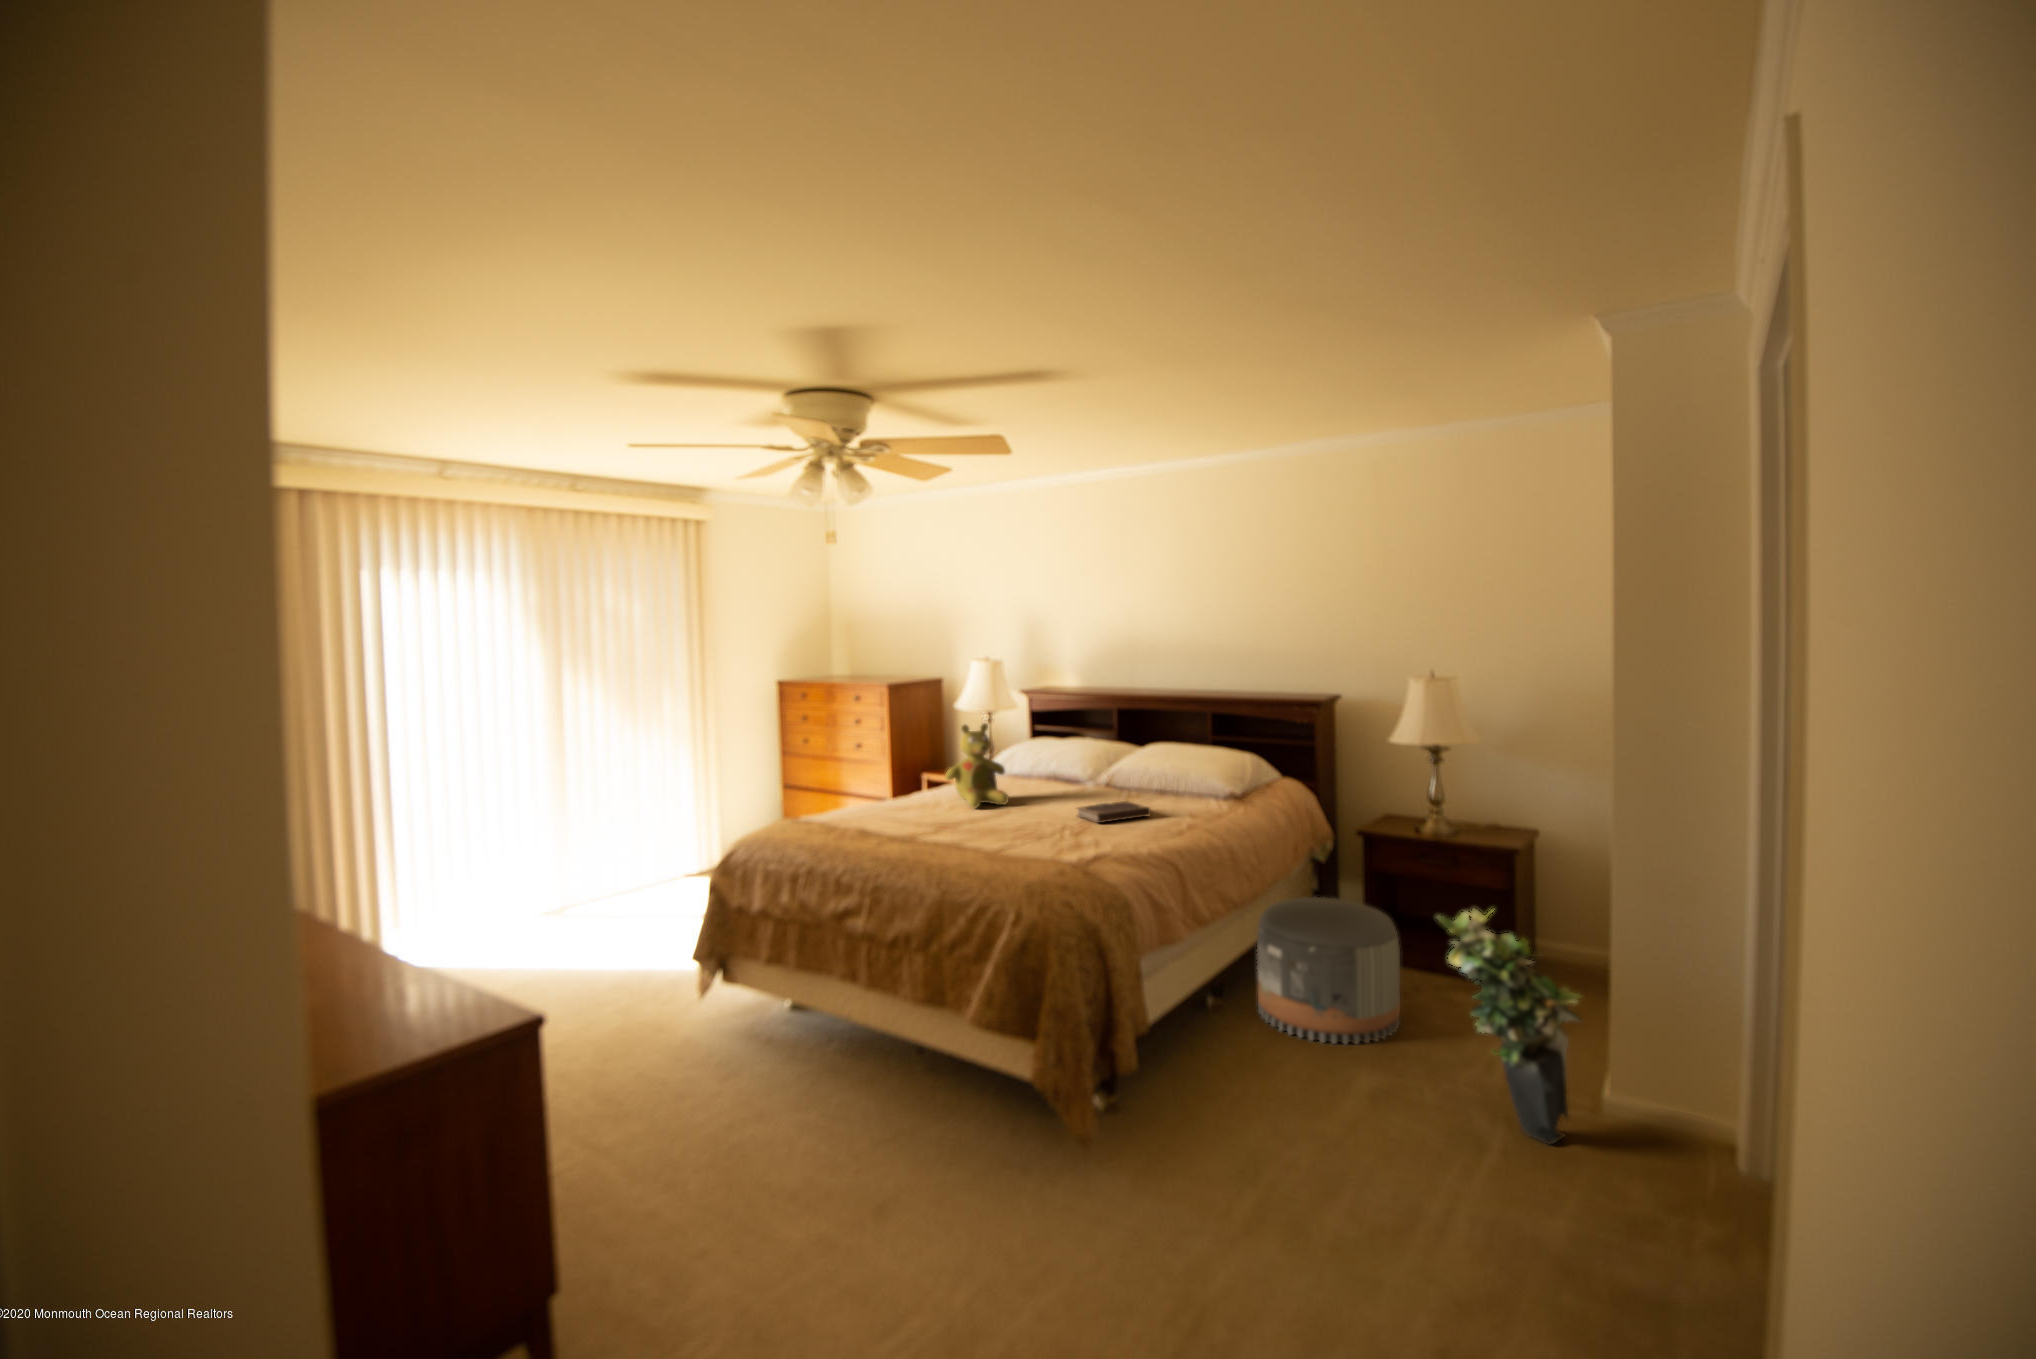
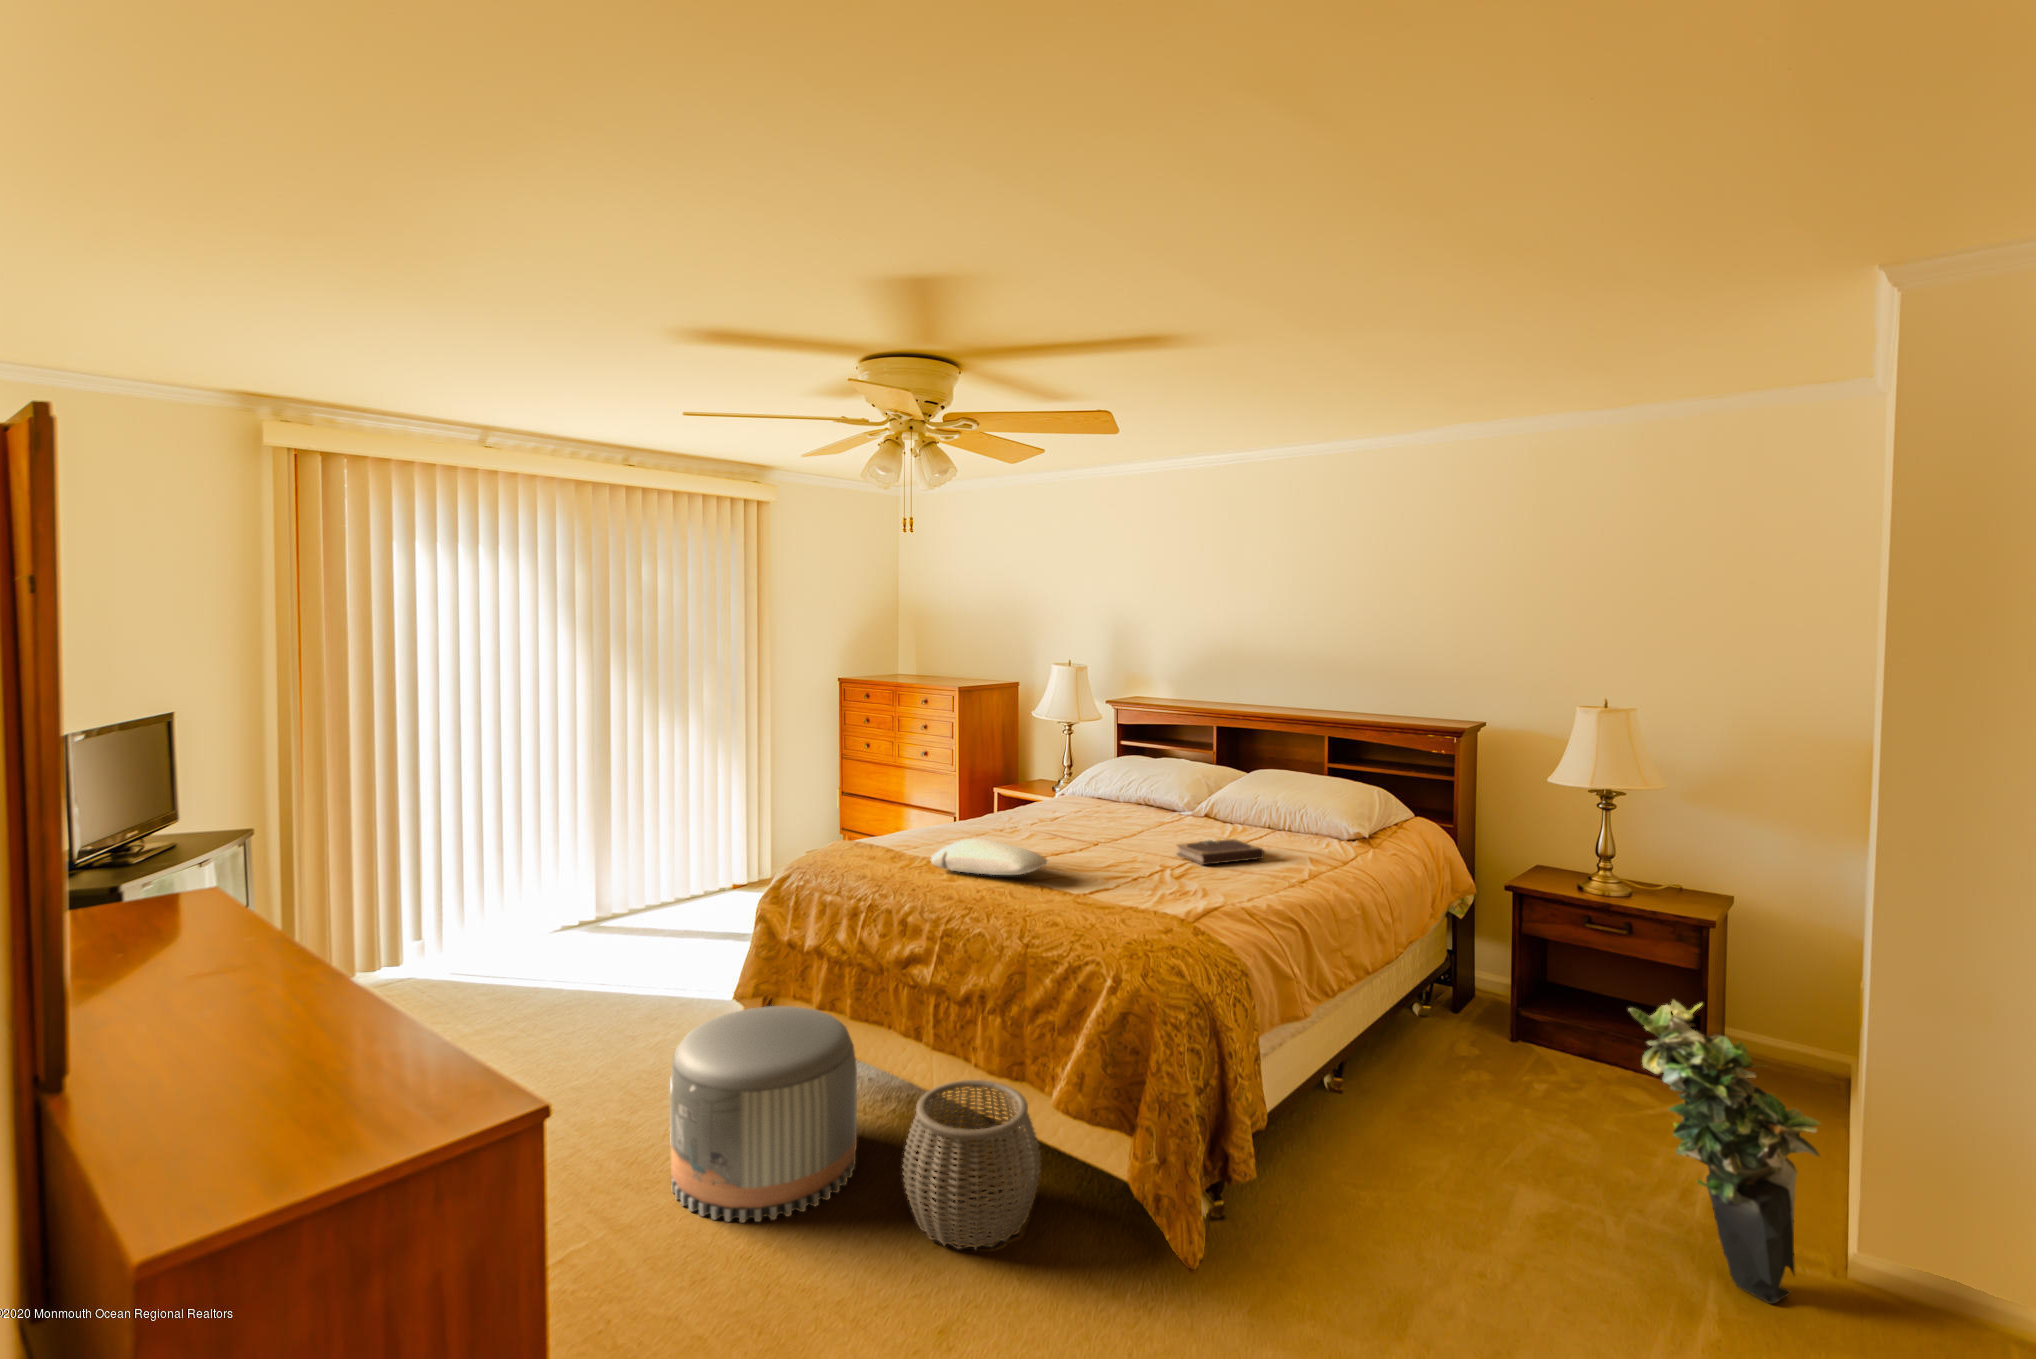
stuffed bear: present [945,723,1009,808] -> none [1024,741,1097,839]
pillow: none [862,810,963,838] -> present [931,839,1047,875]
pouf: present [1257,897,1400,1044] -> present [670,1006,857,1222]
woven basket: none [841,1011,961,1152] -> present [903,1080,1041,1249]

